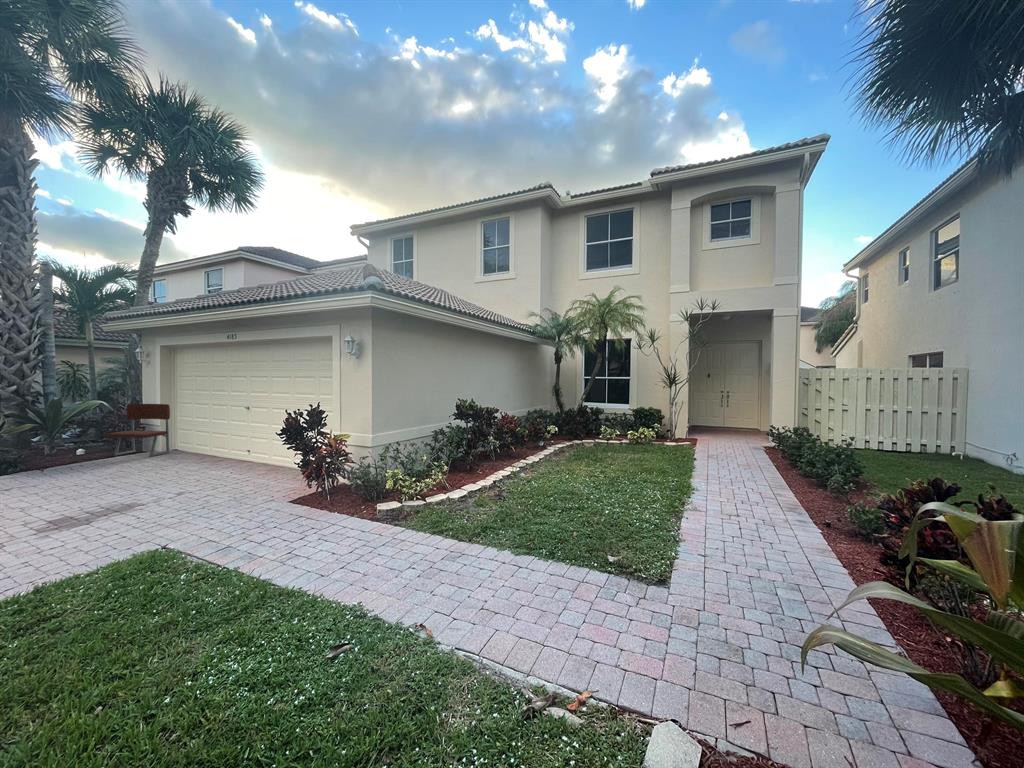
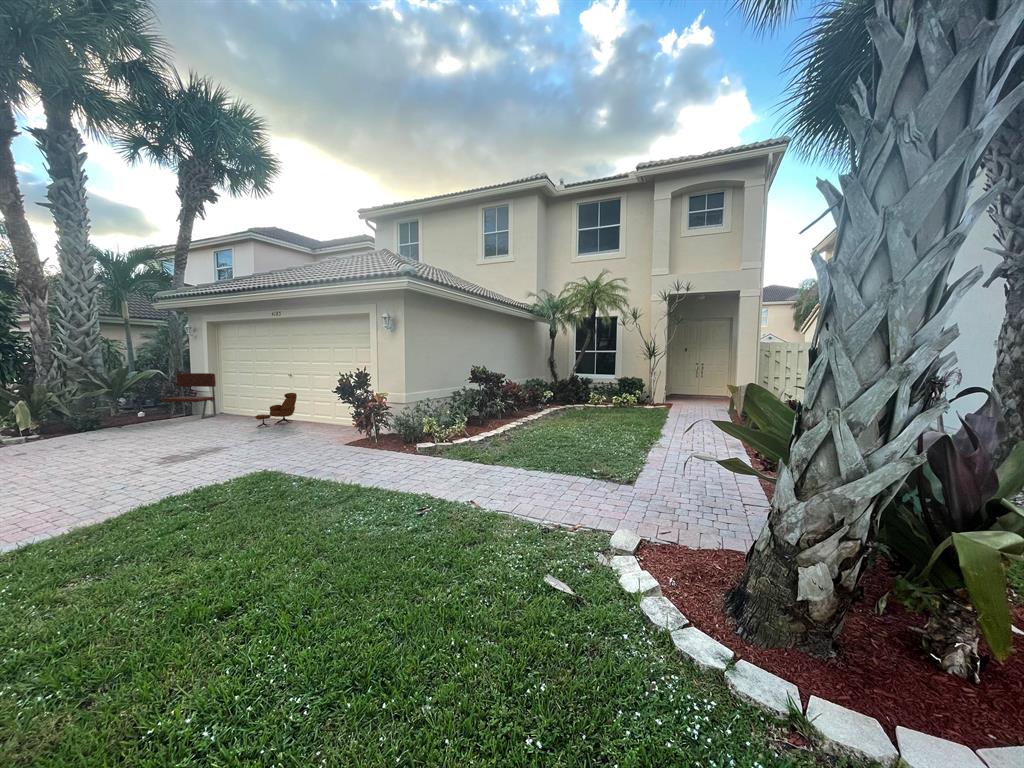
lounge chair: none [200,428,255,472] -> present [255,393,297,427]

